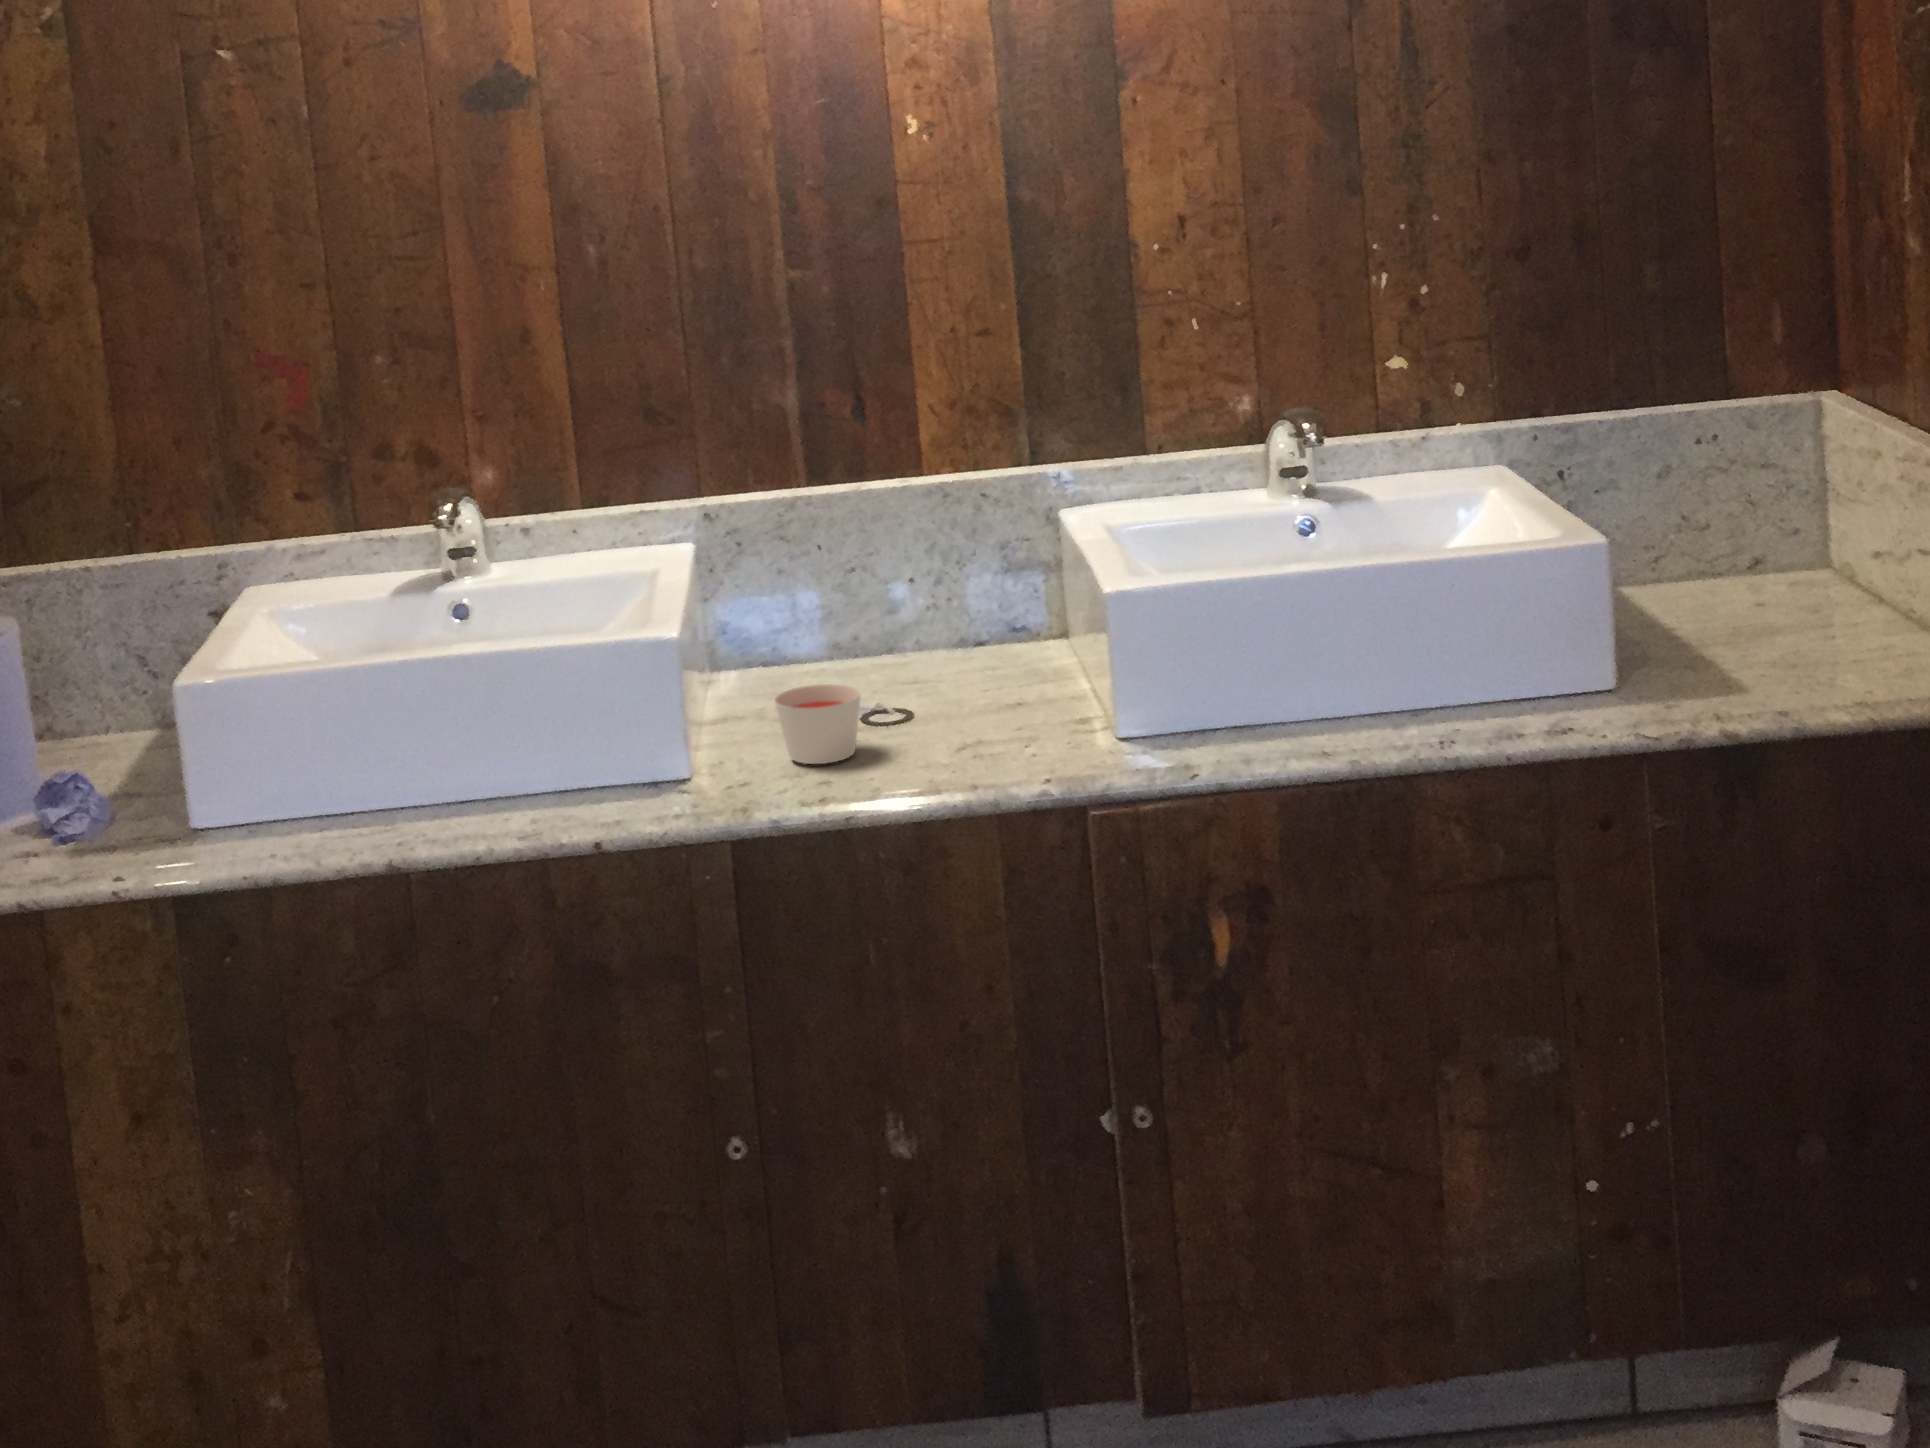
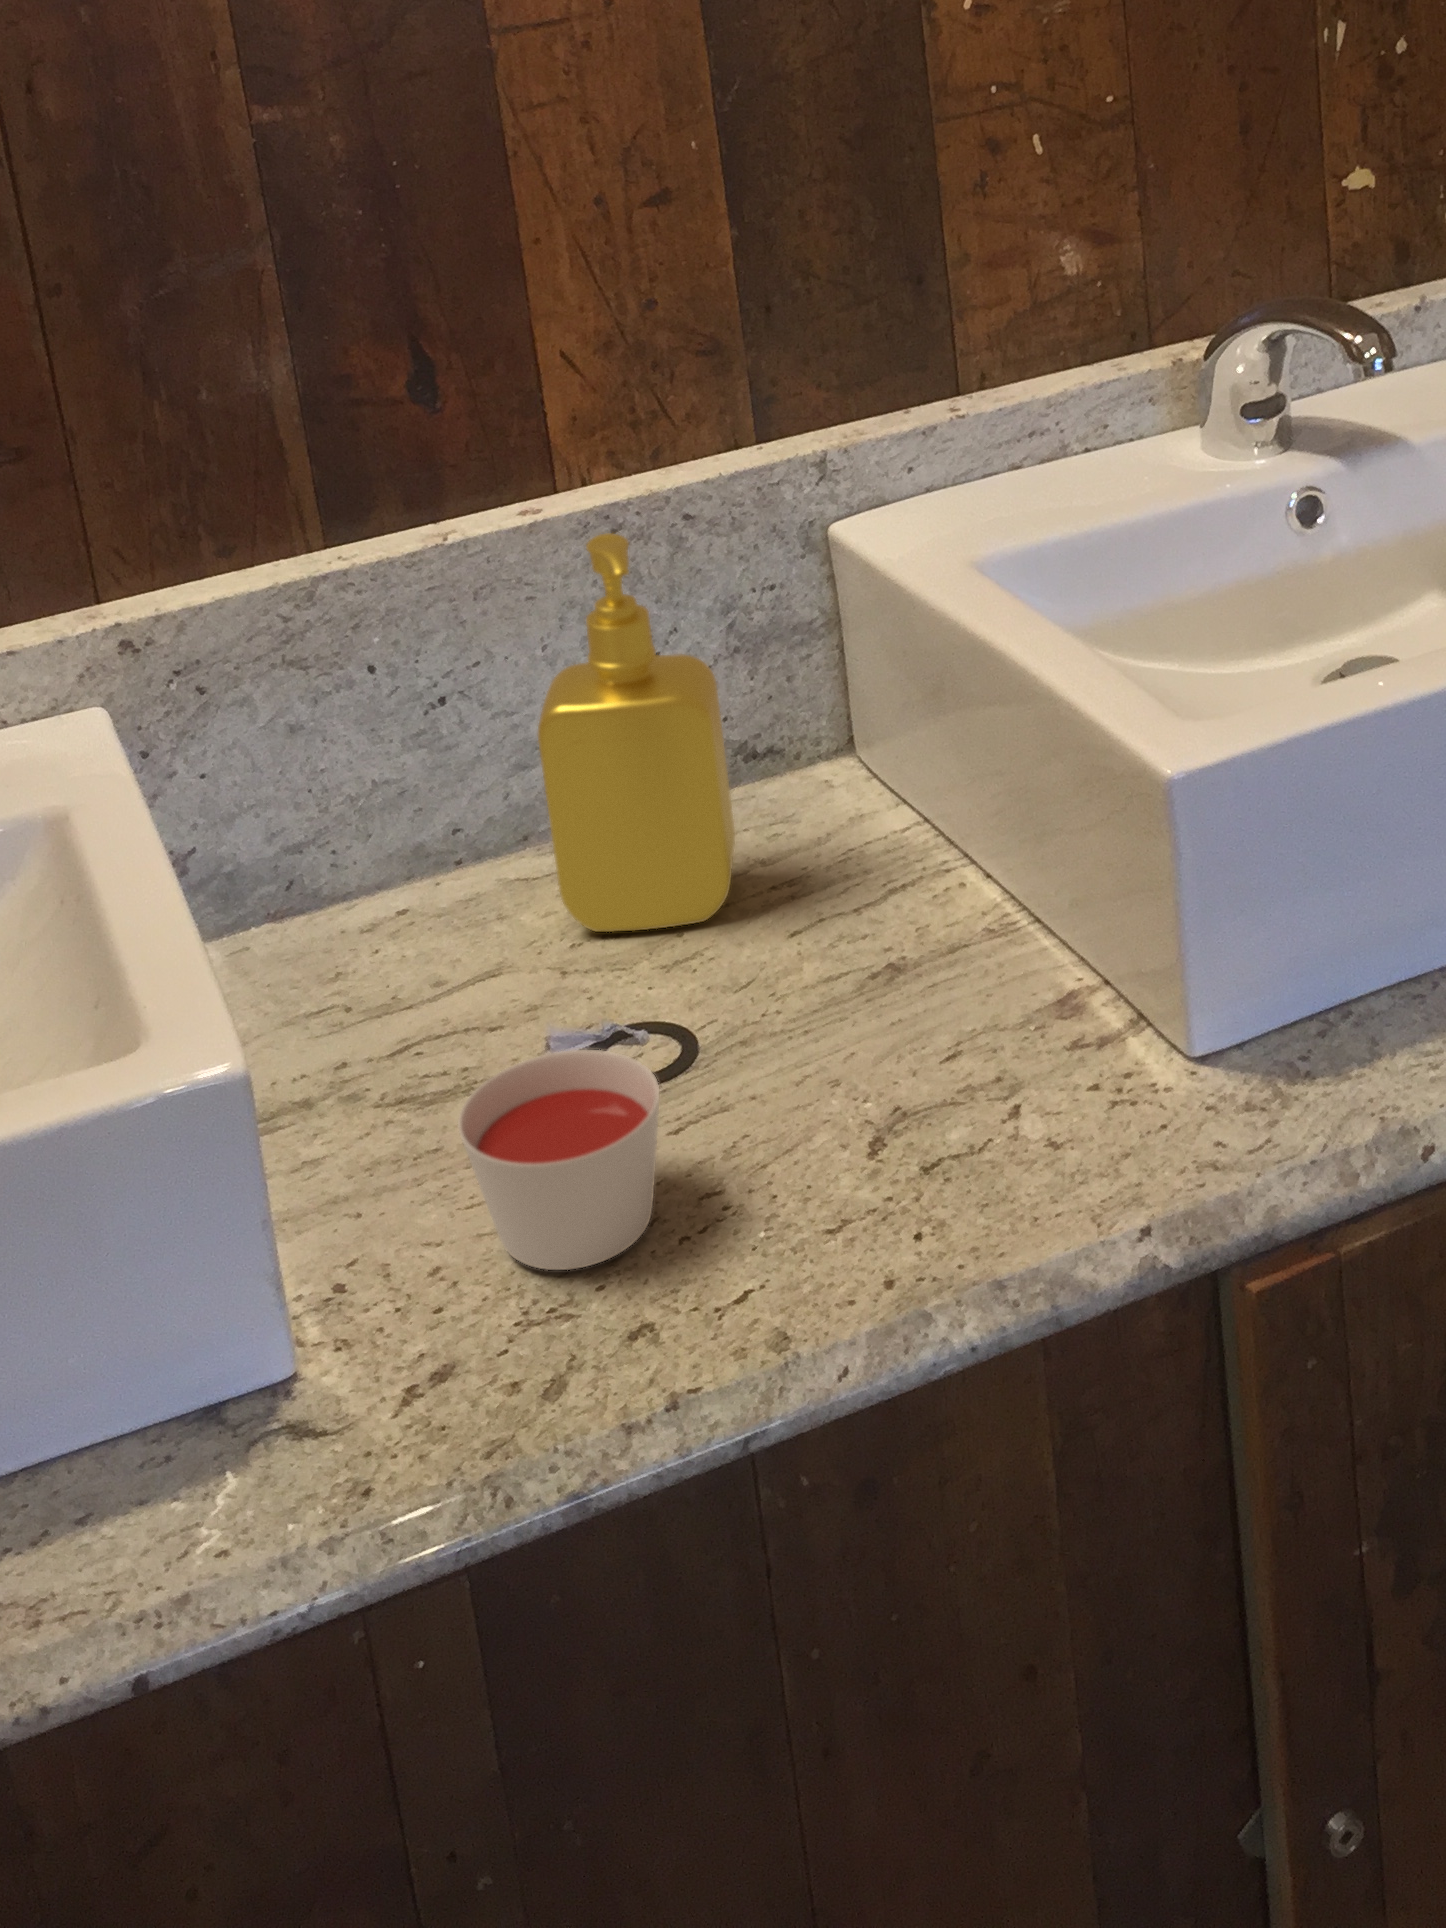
soap dispenser: none [877,484,976,683] -> present [538,533,735,932]

